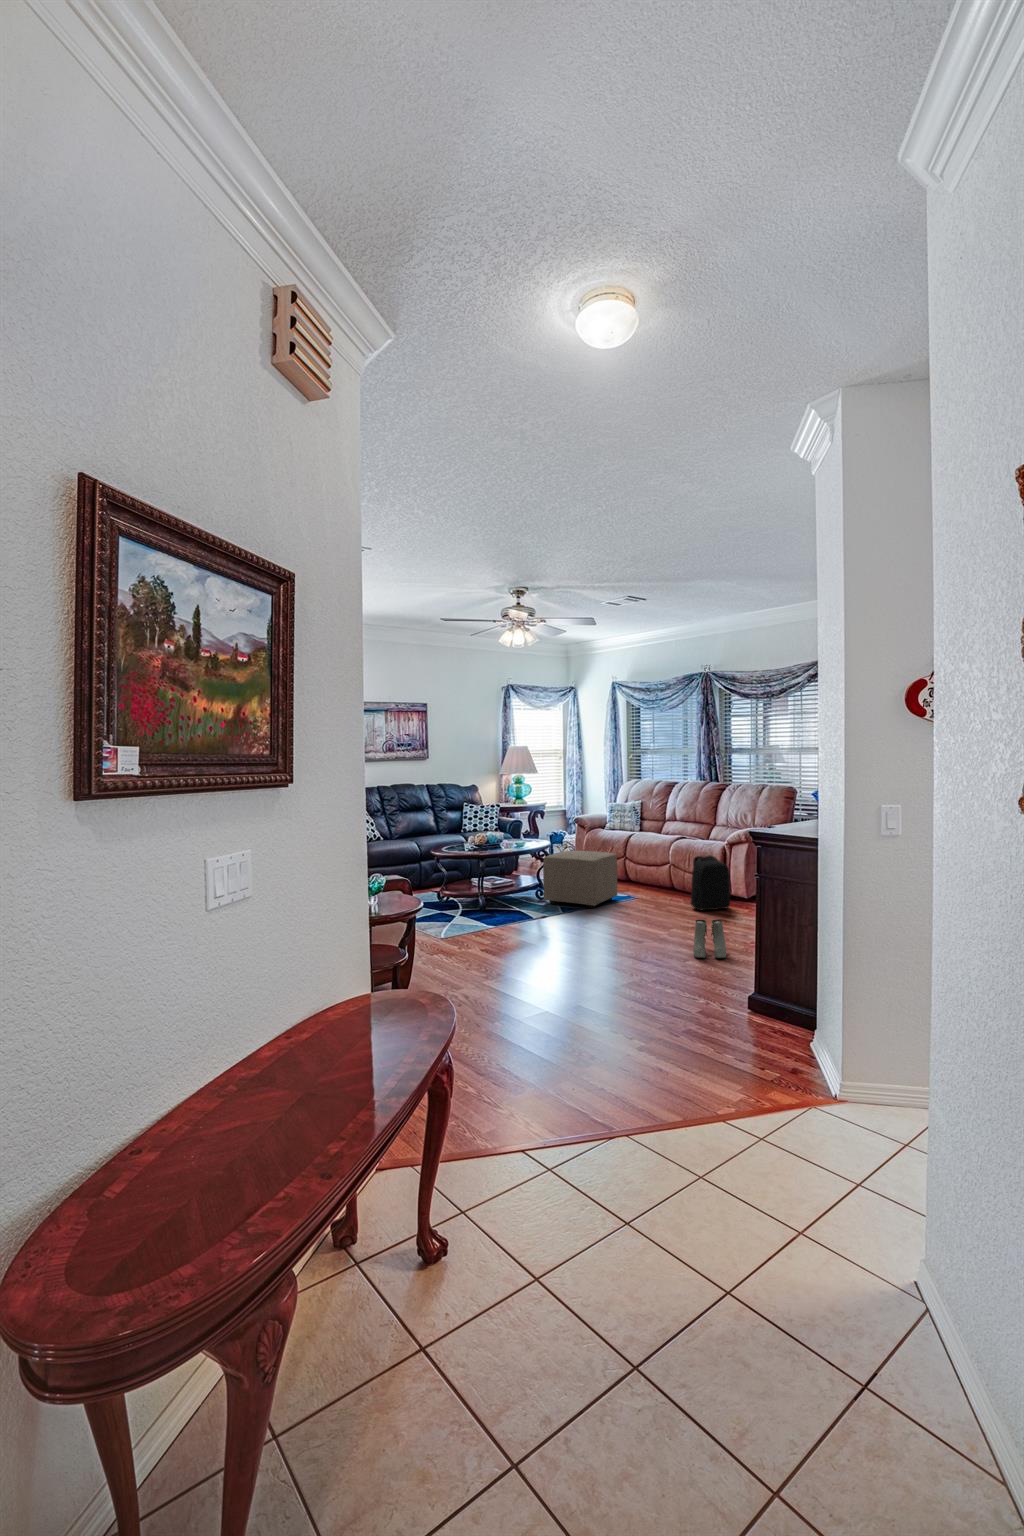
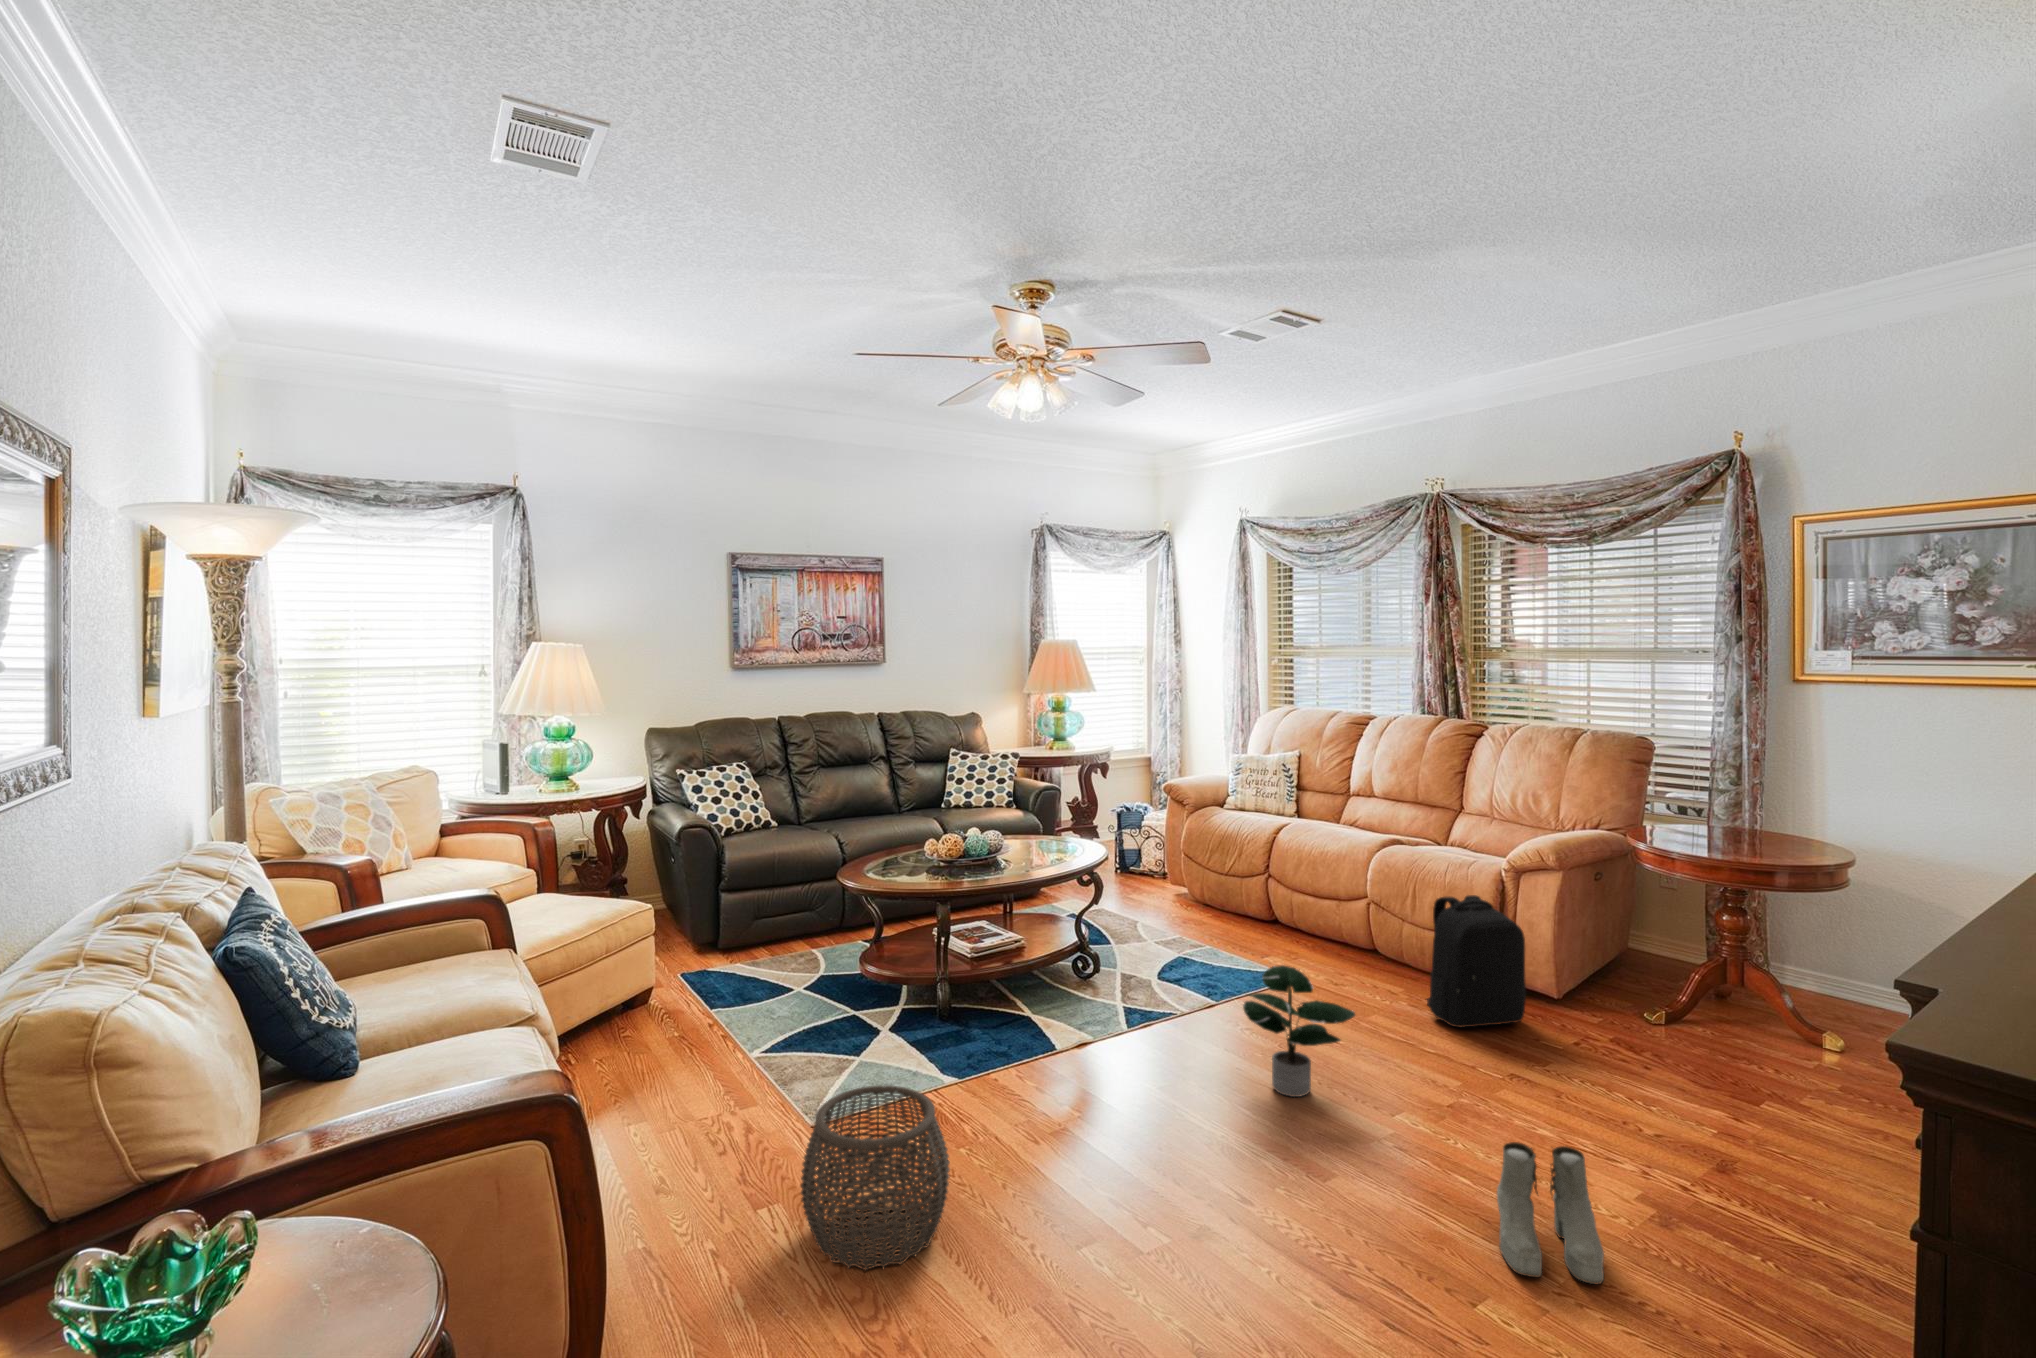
ottoman: present [543,850,617,908] -> none [1094,863,1255,1004]
potted plant: none [608,879,653,929] -> present [1243,965,1355,1097]
woven basket: none [445,910,500,966] -> present [801,1085,950,1270]

